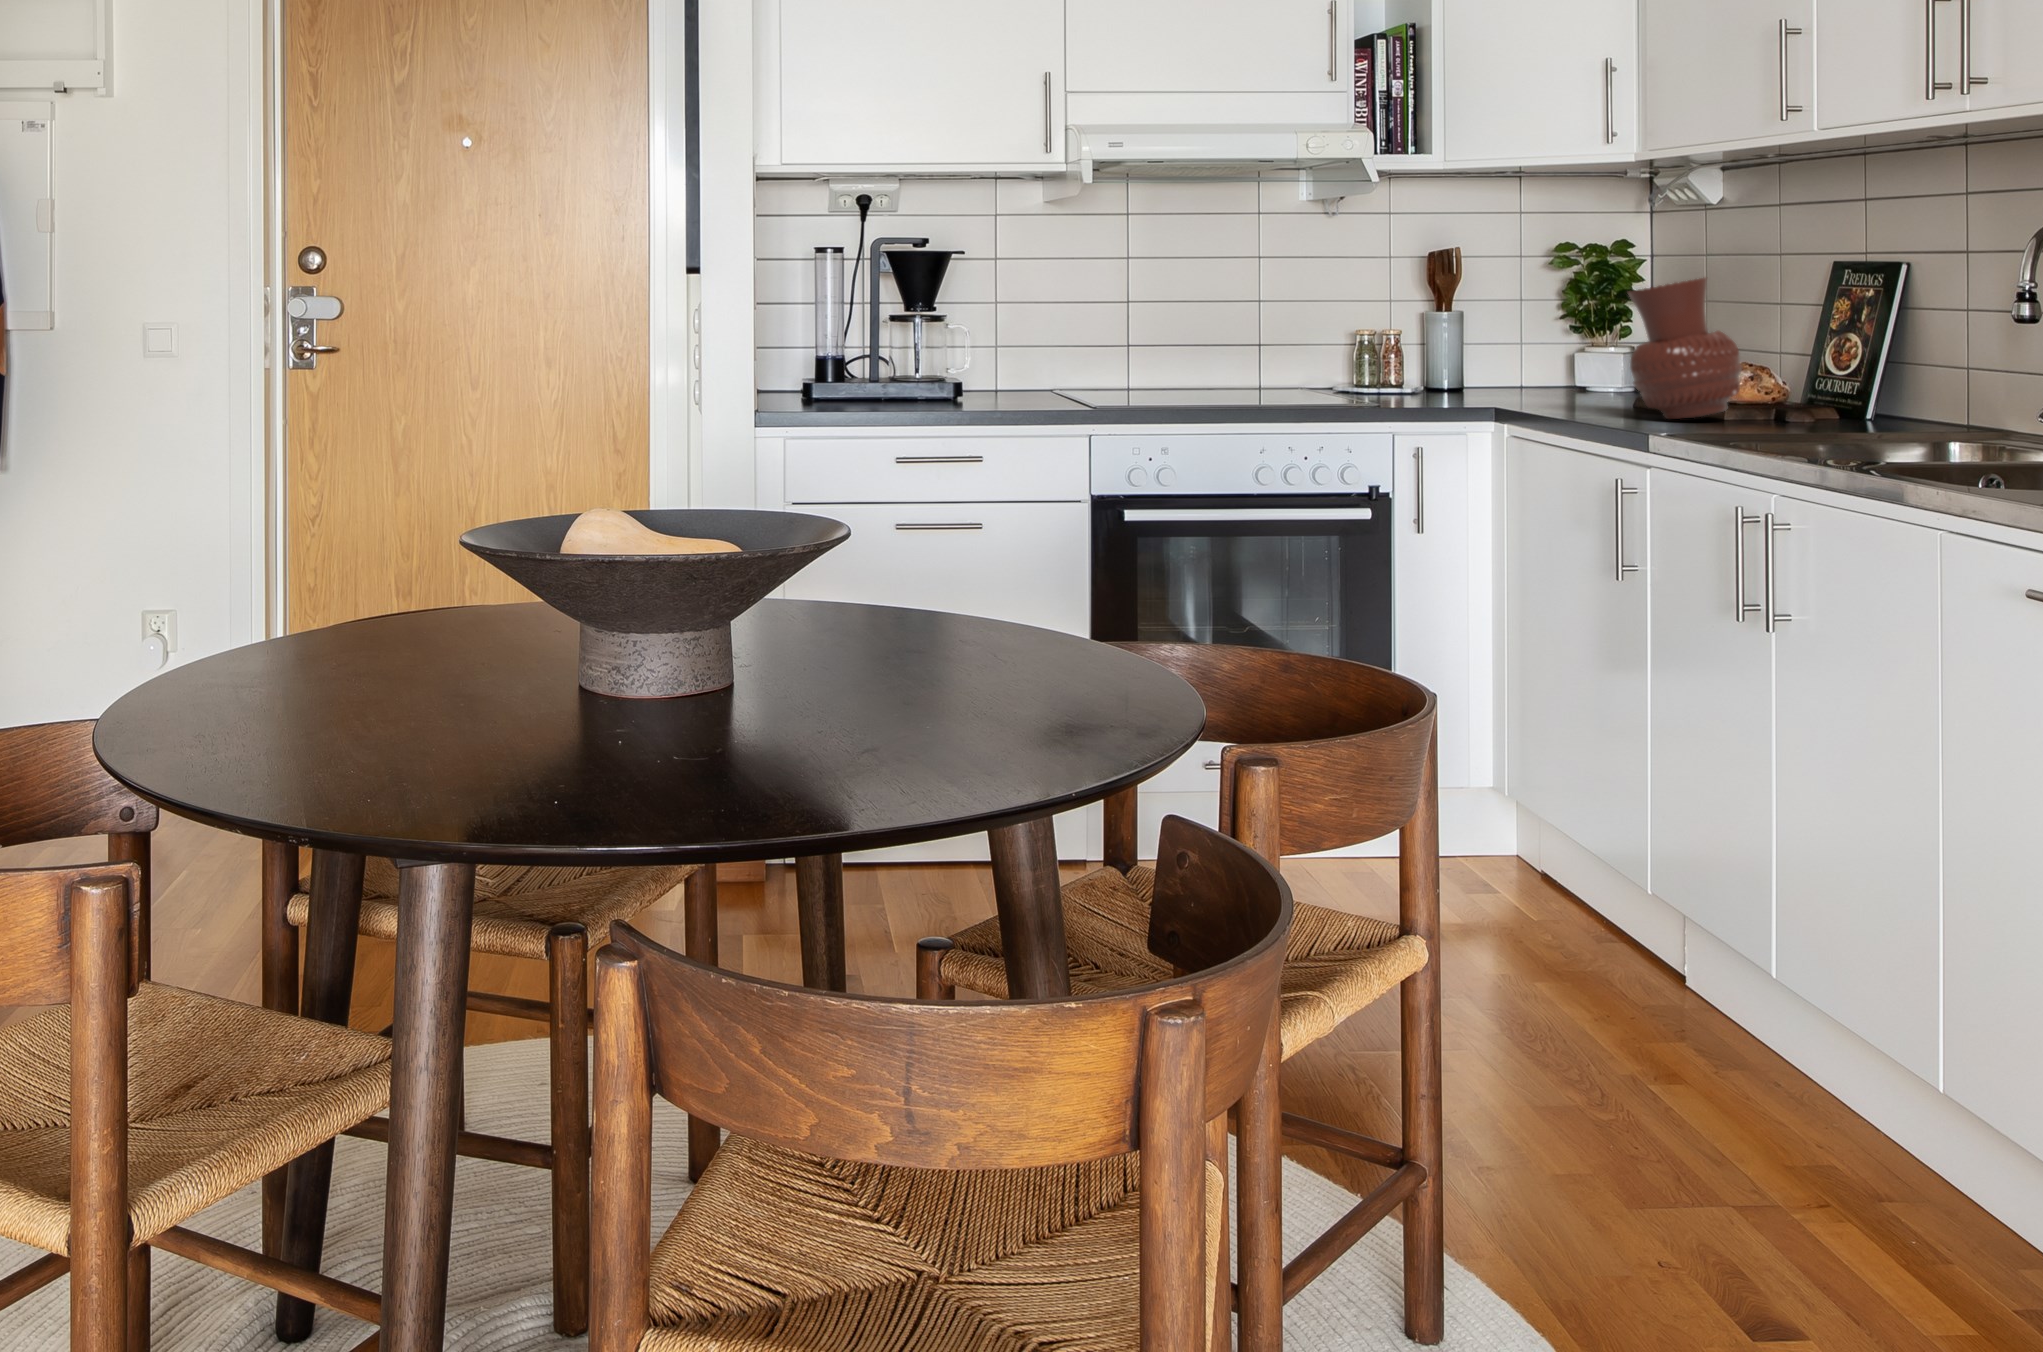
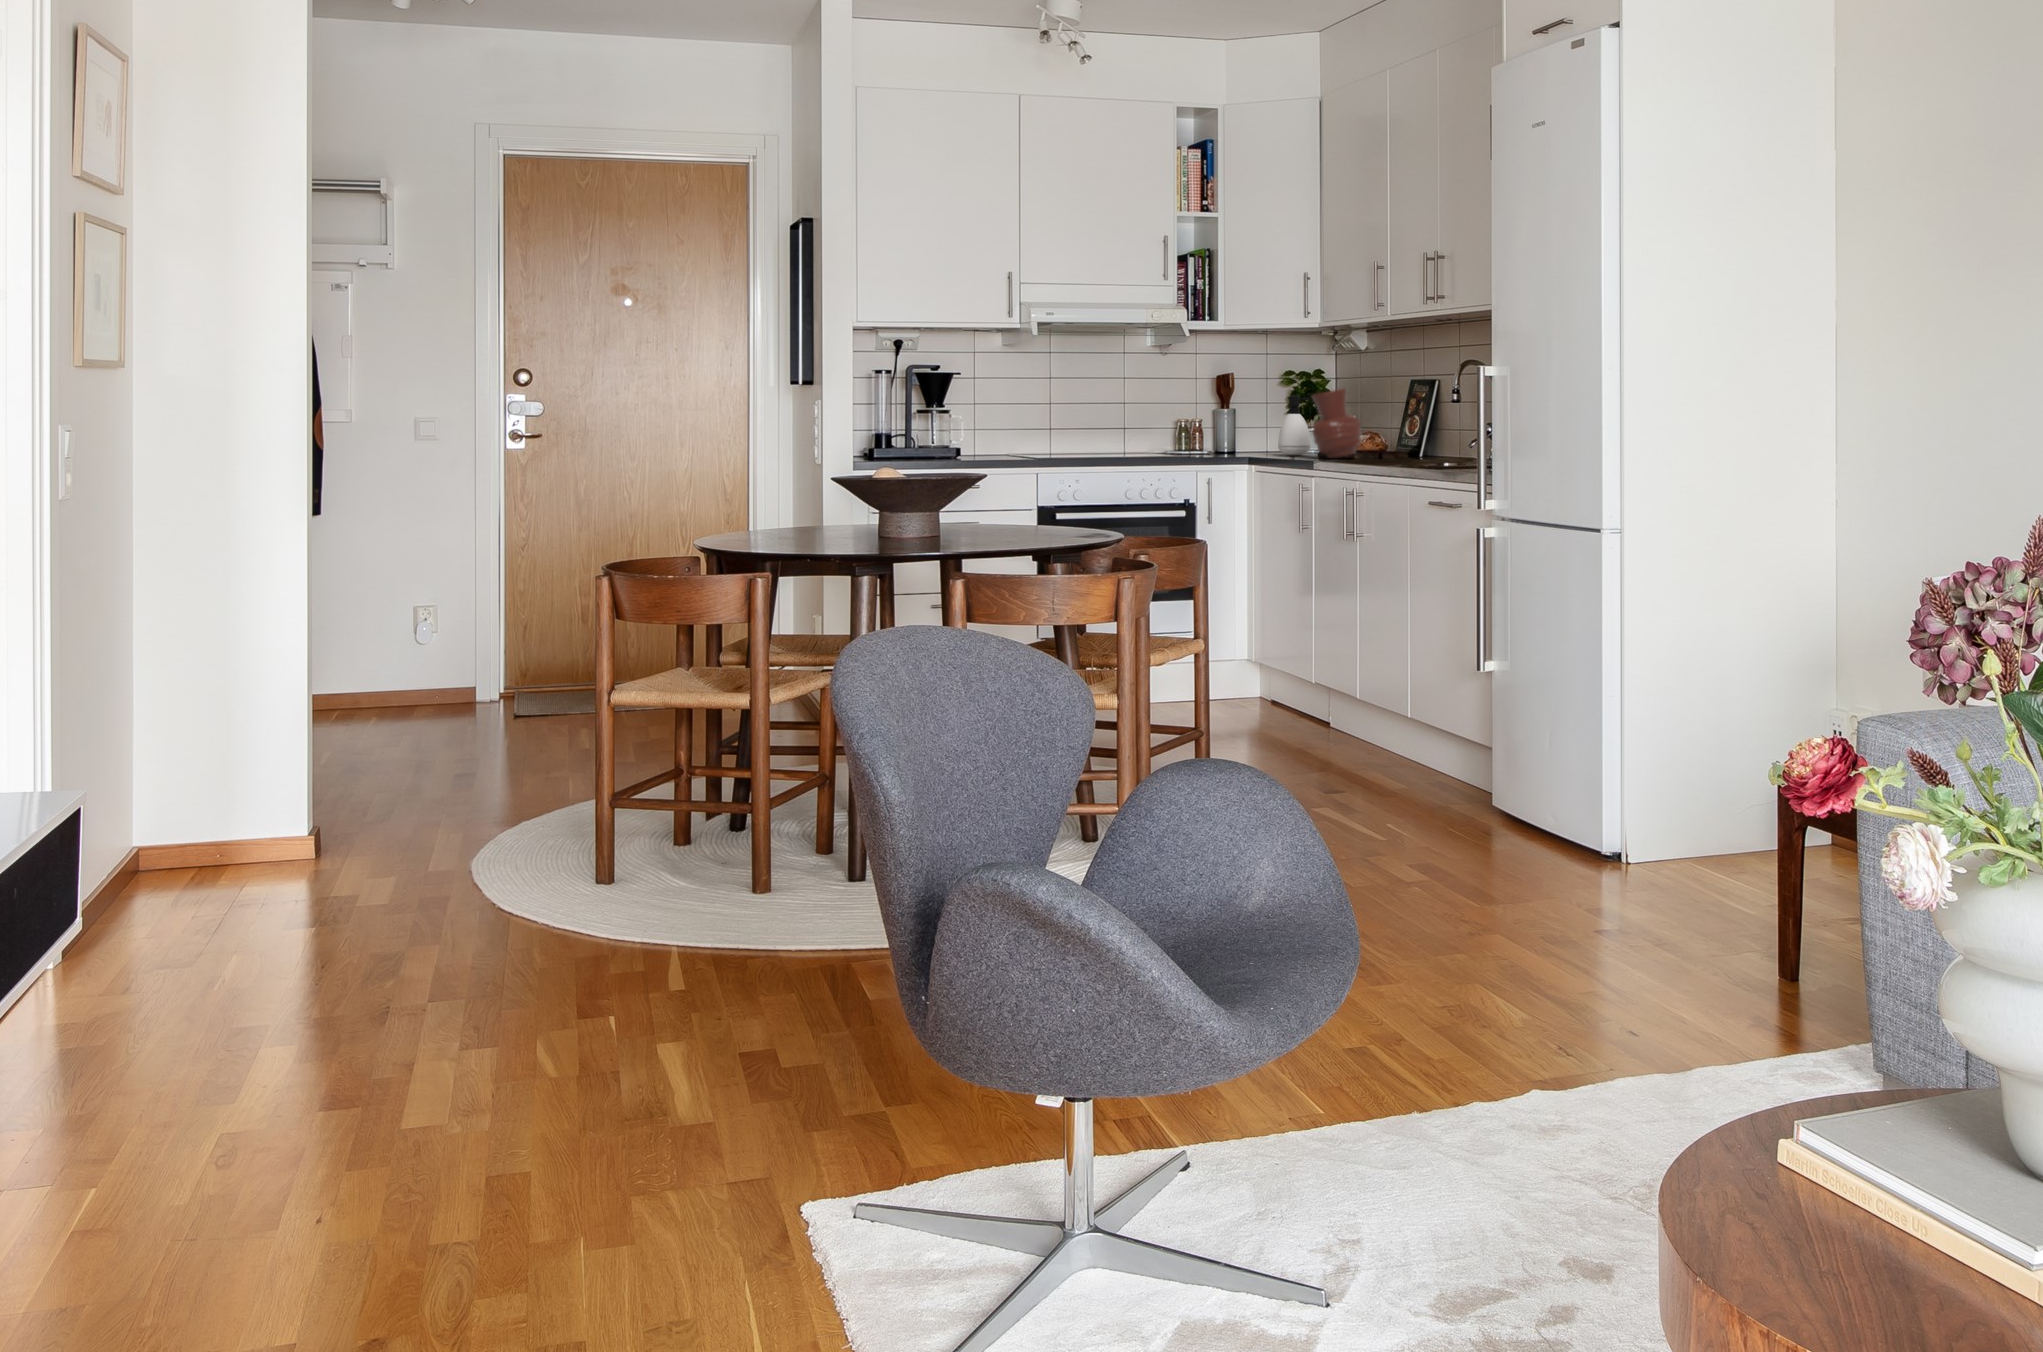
soap dispenser: none [1551,290,1619,405] -> present [1278,395,1310,456]

